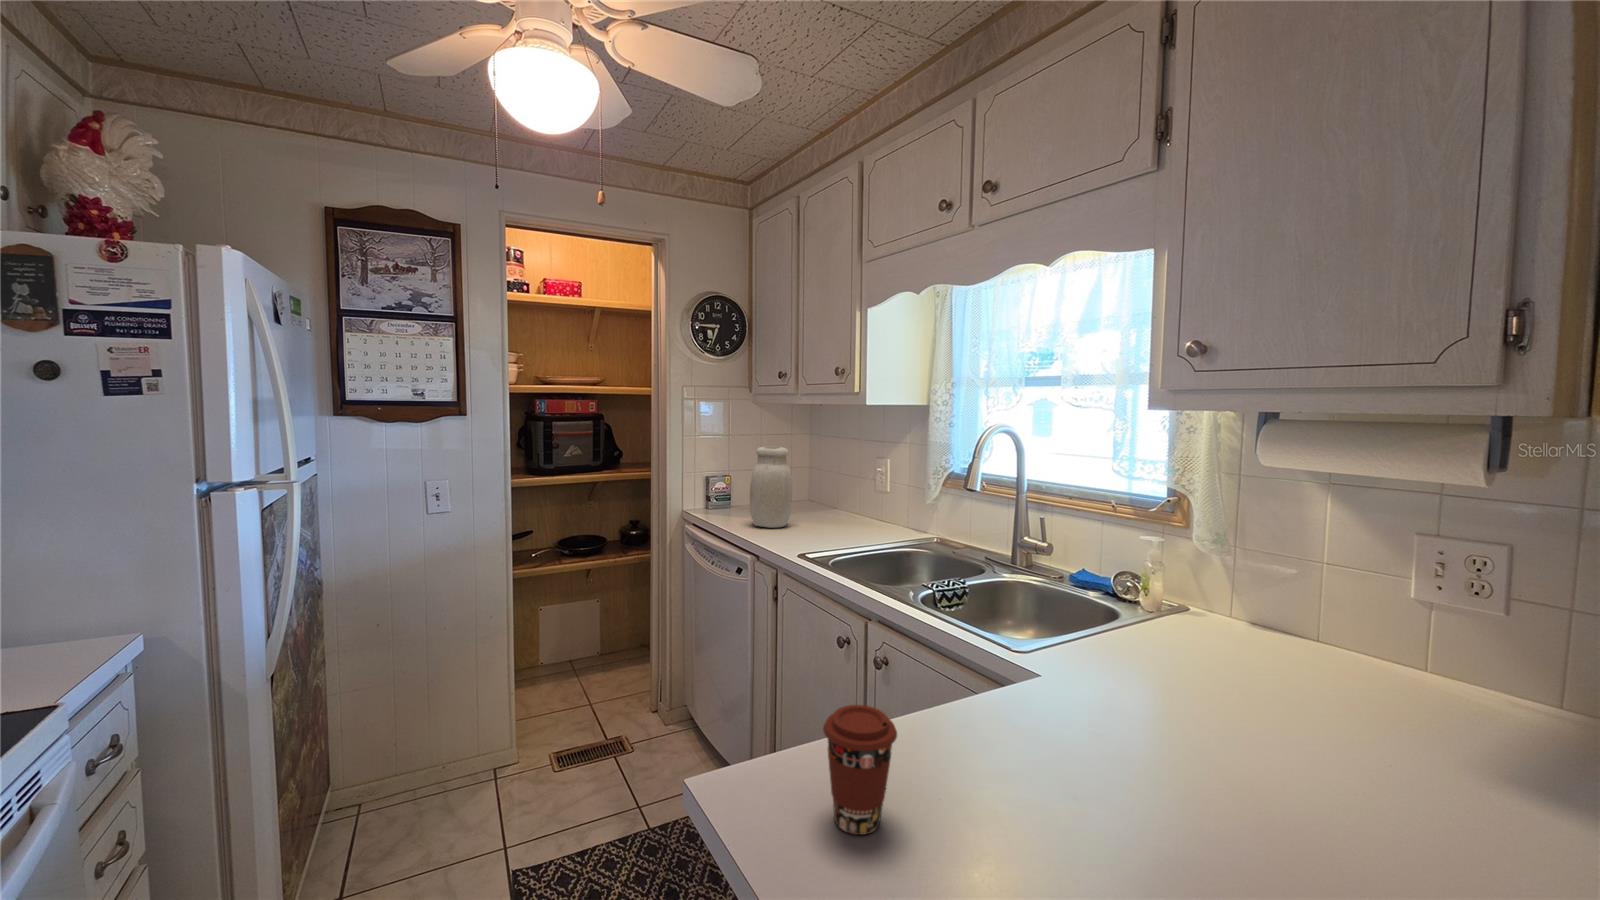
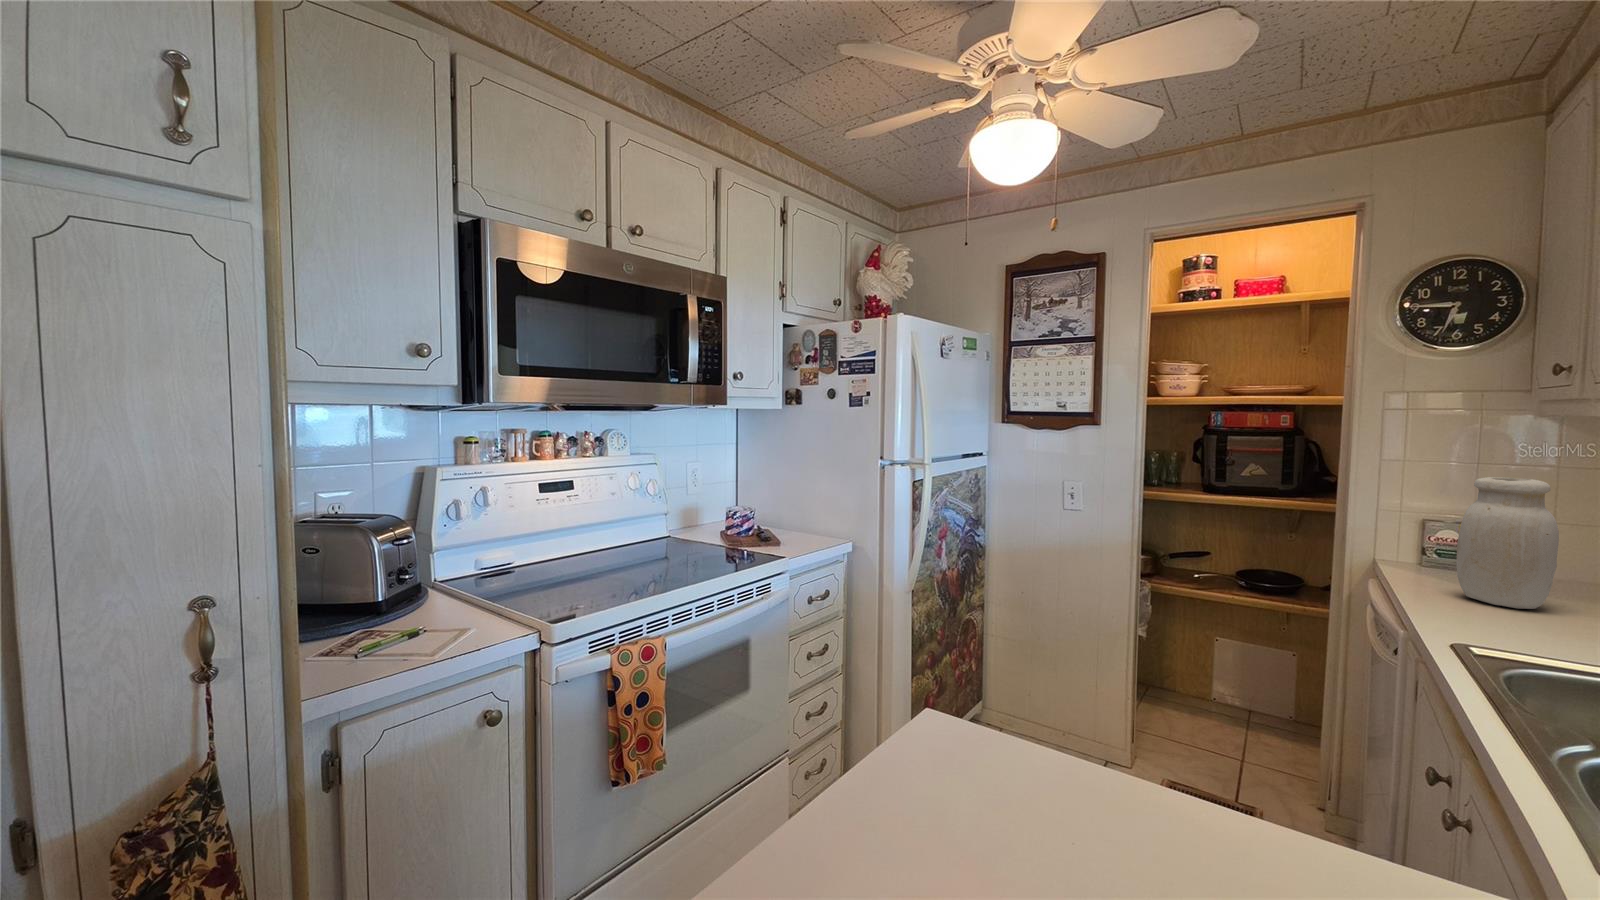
coffee cup: present [823,705,897,835] -> none [952,685,1028,812]

